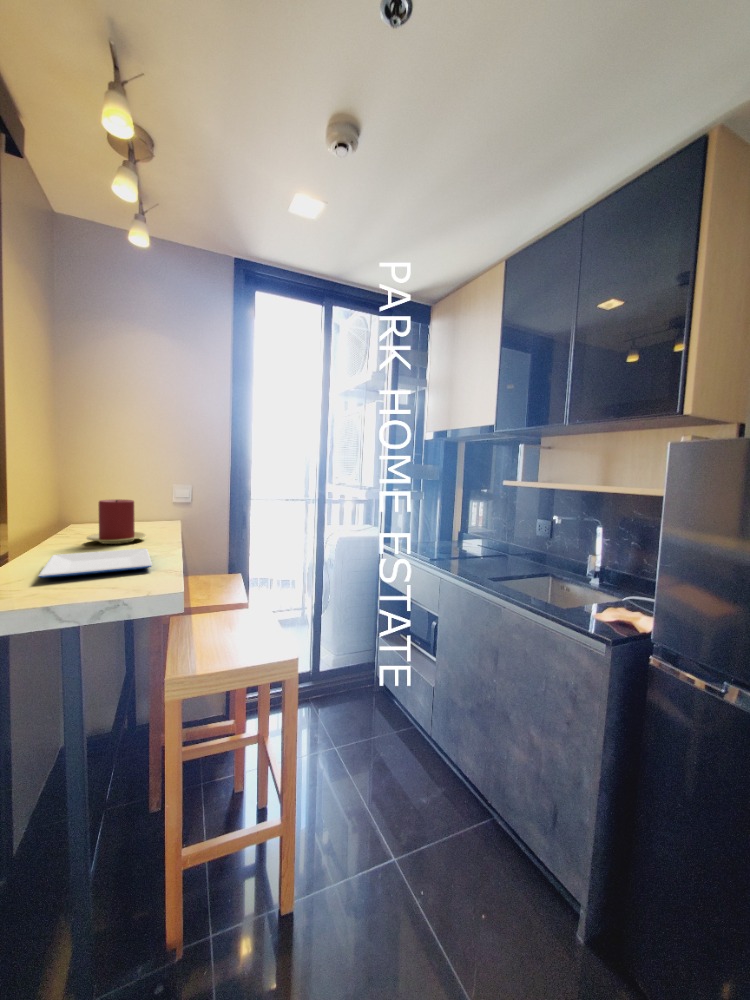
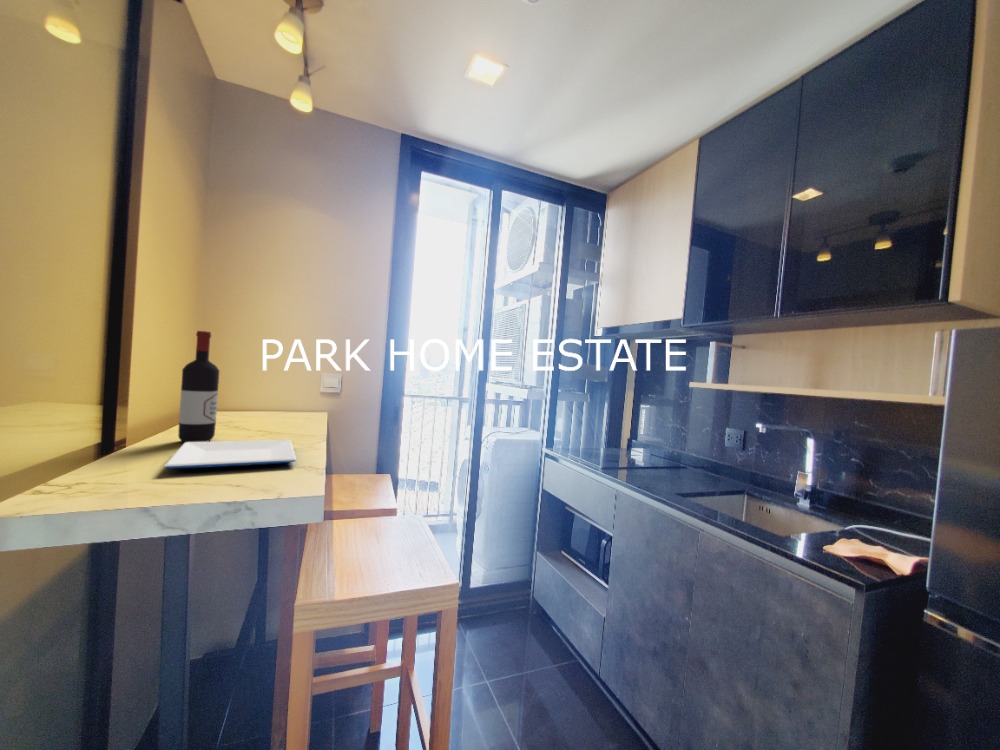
wine bottle: none [44,456,78,555] -> present [178,331,219,442]
candle: present [87,499,145,544] -> none [224,384,289,433]

